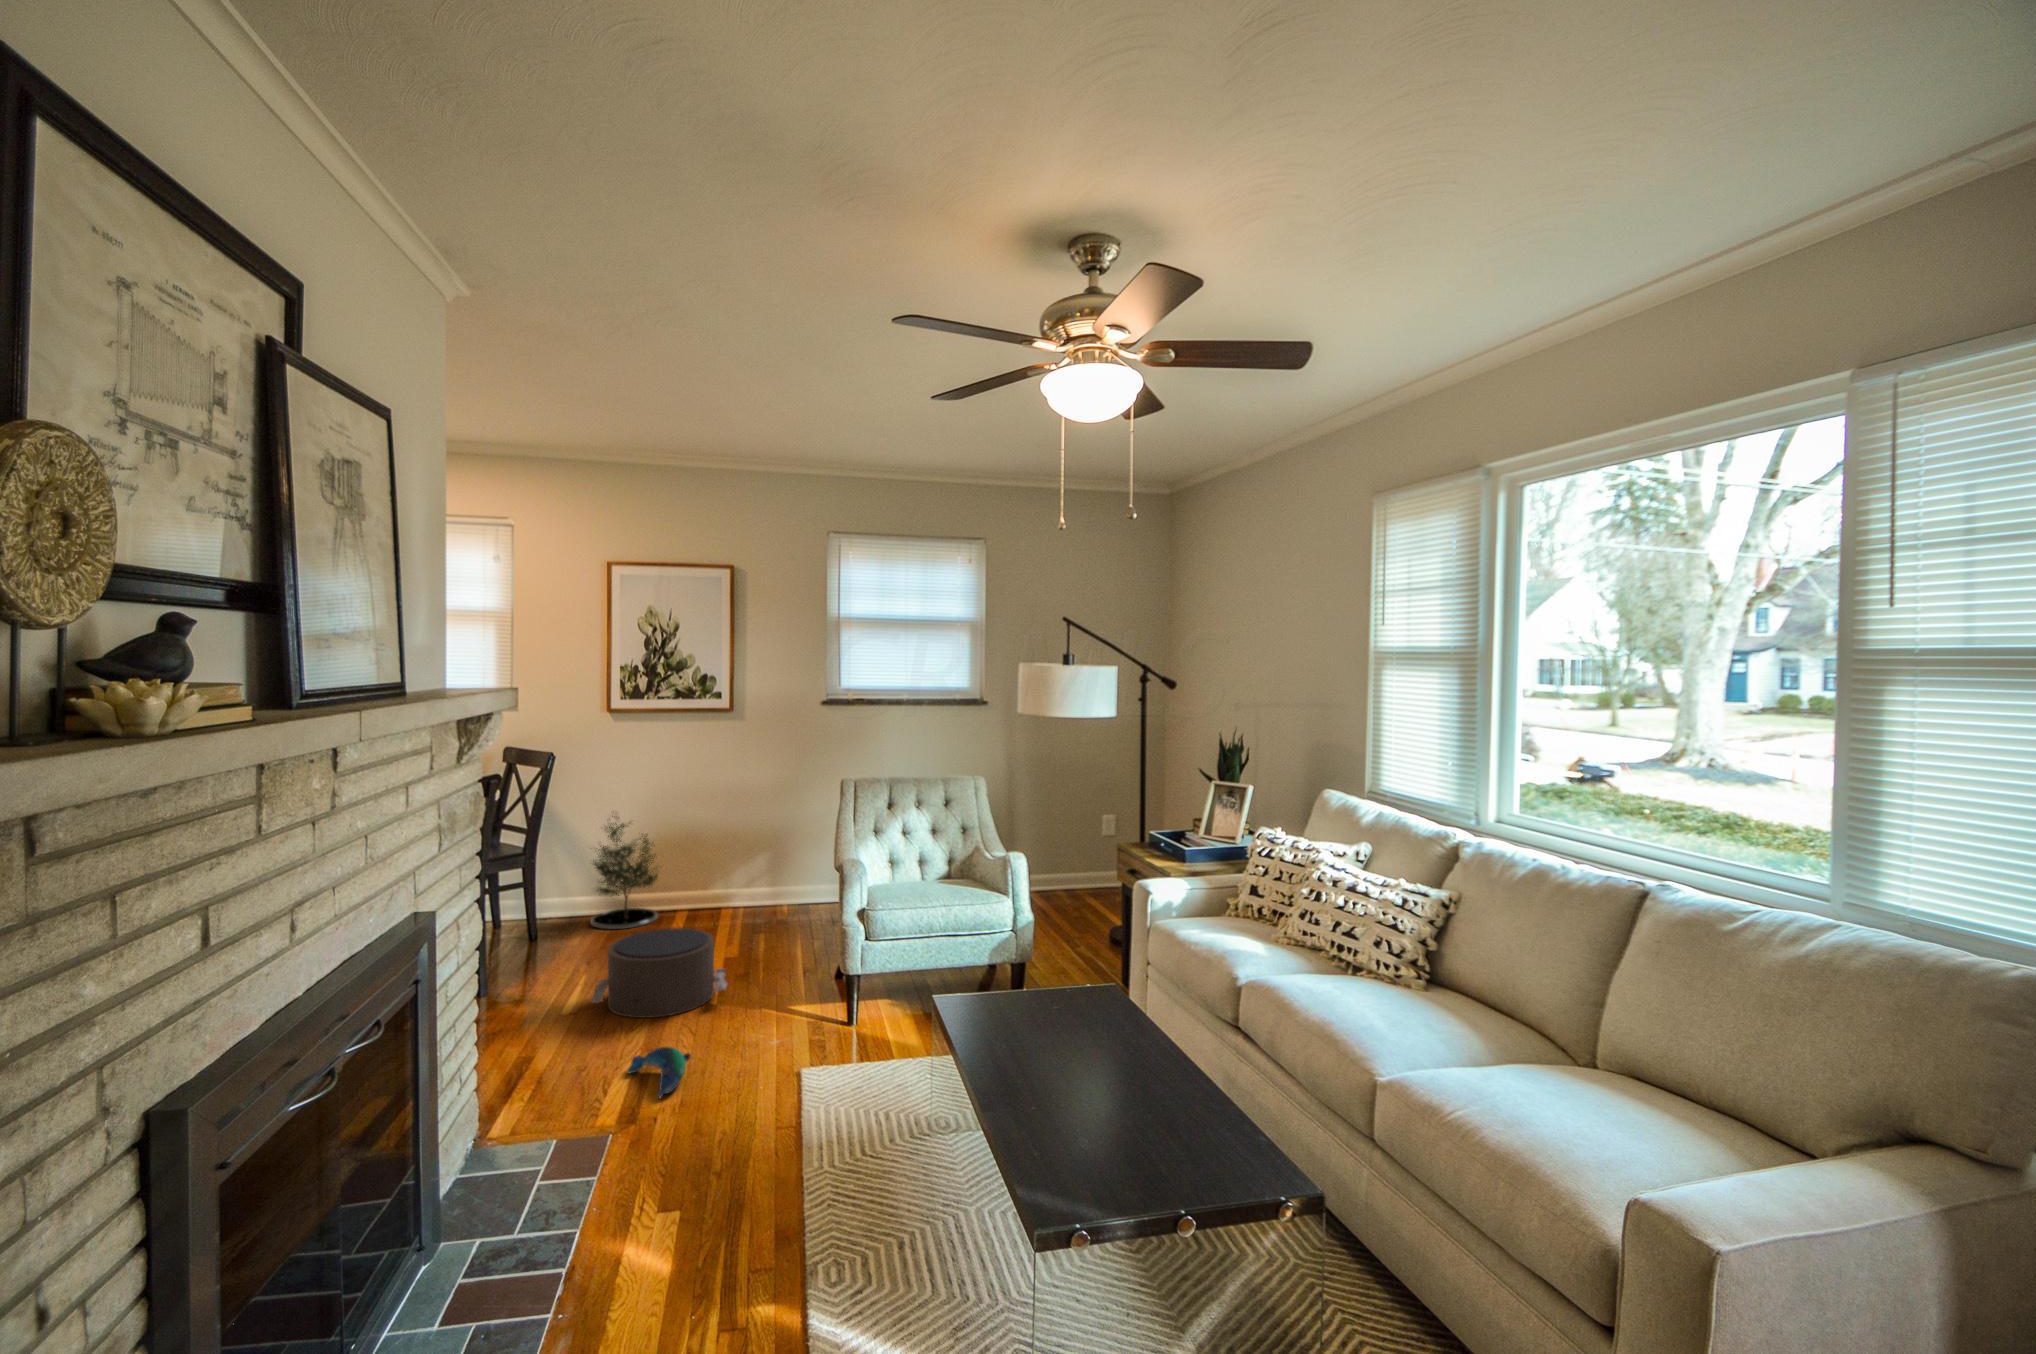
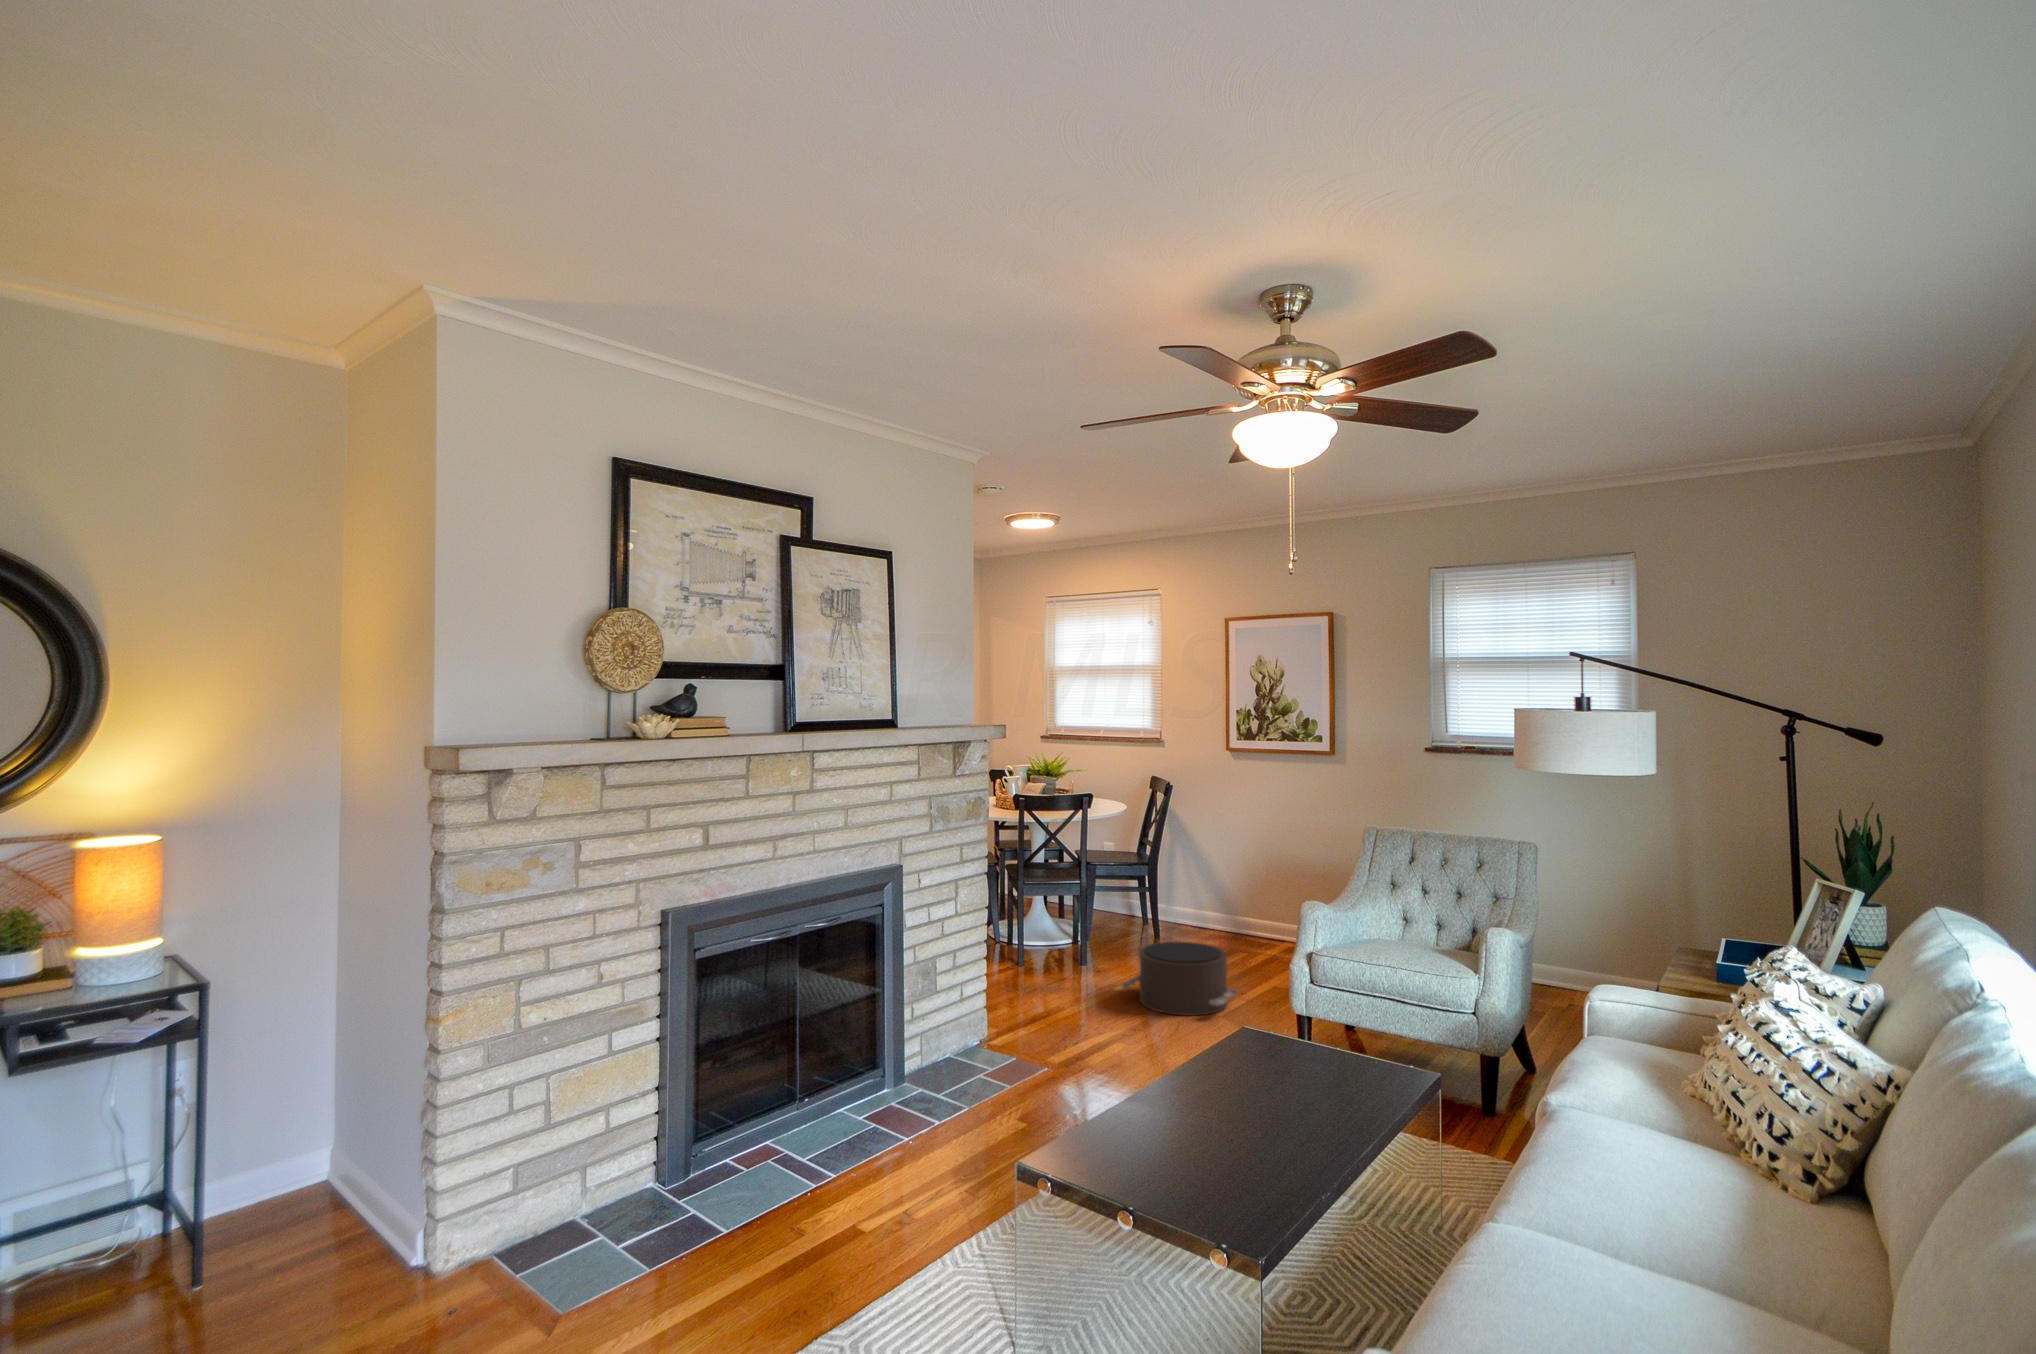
potted tree: present [590,816,658,929] -> none [1199,838,1267,947]
plush toy: present [627,1047,691,1098] -> none [1092,1026,1132,1062]

